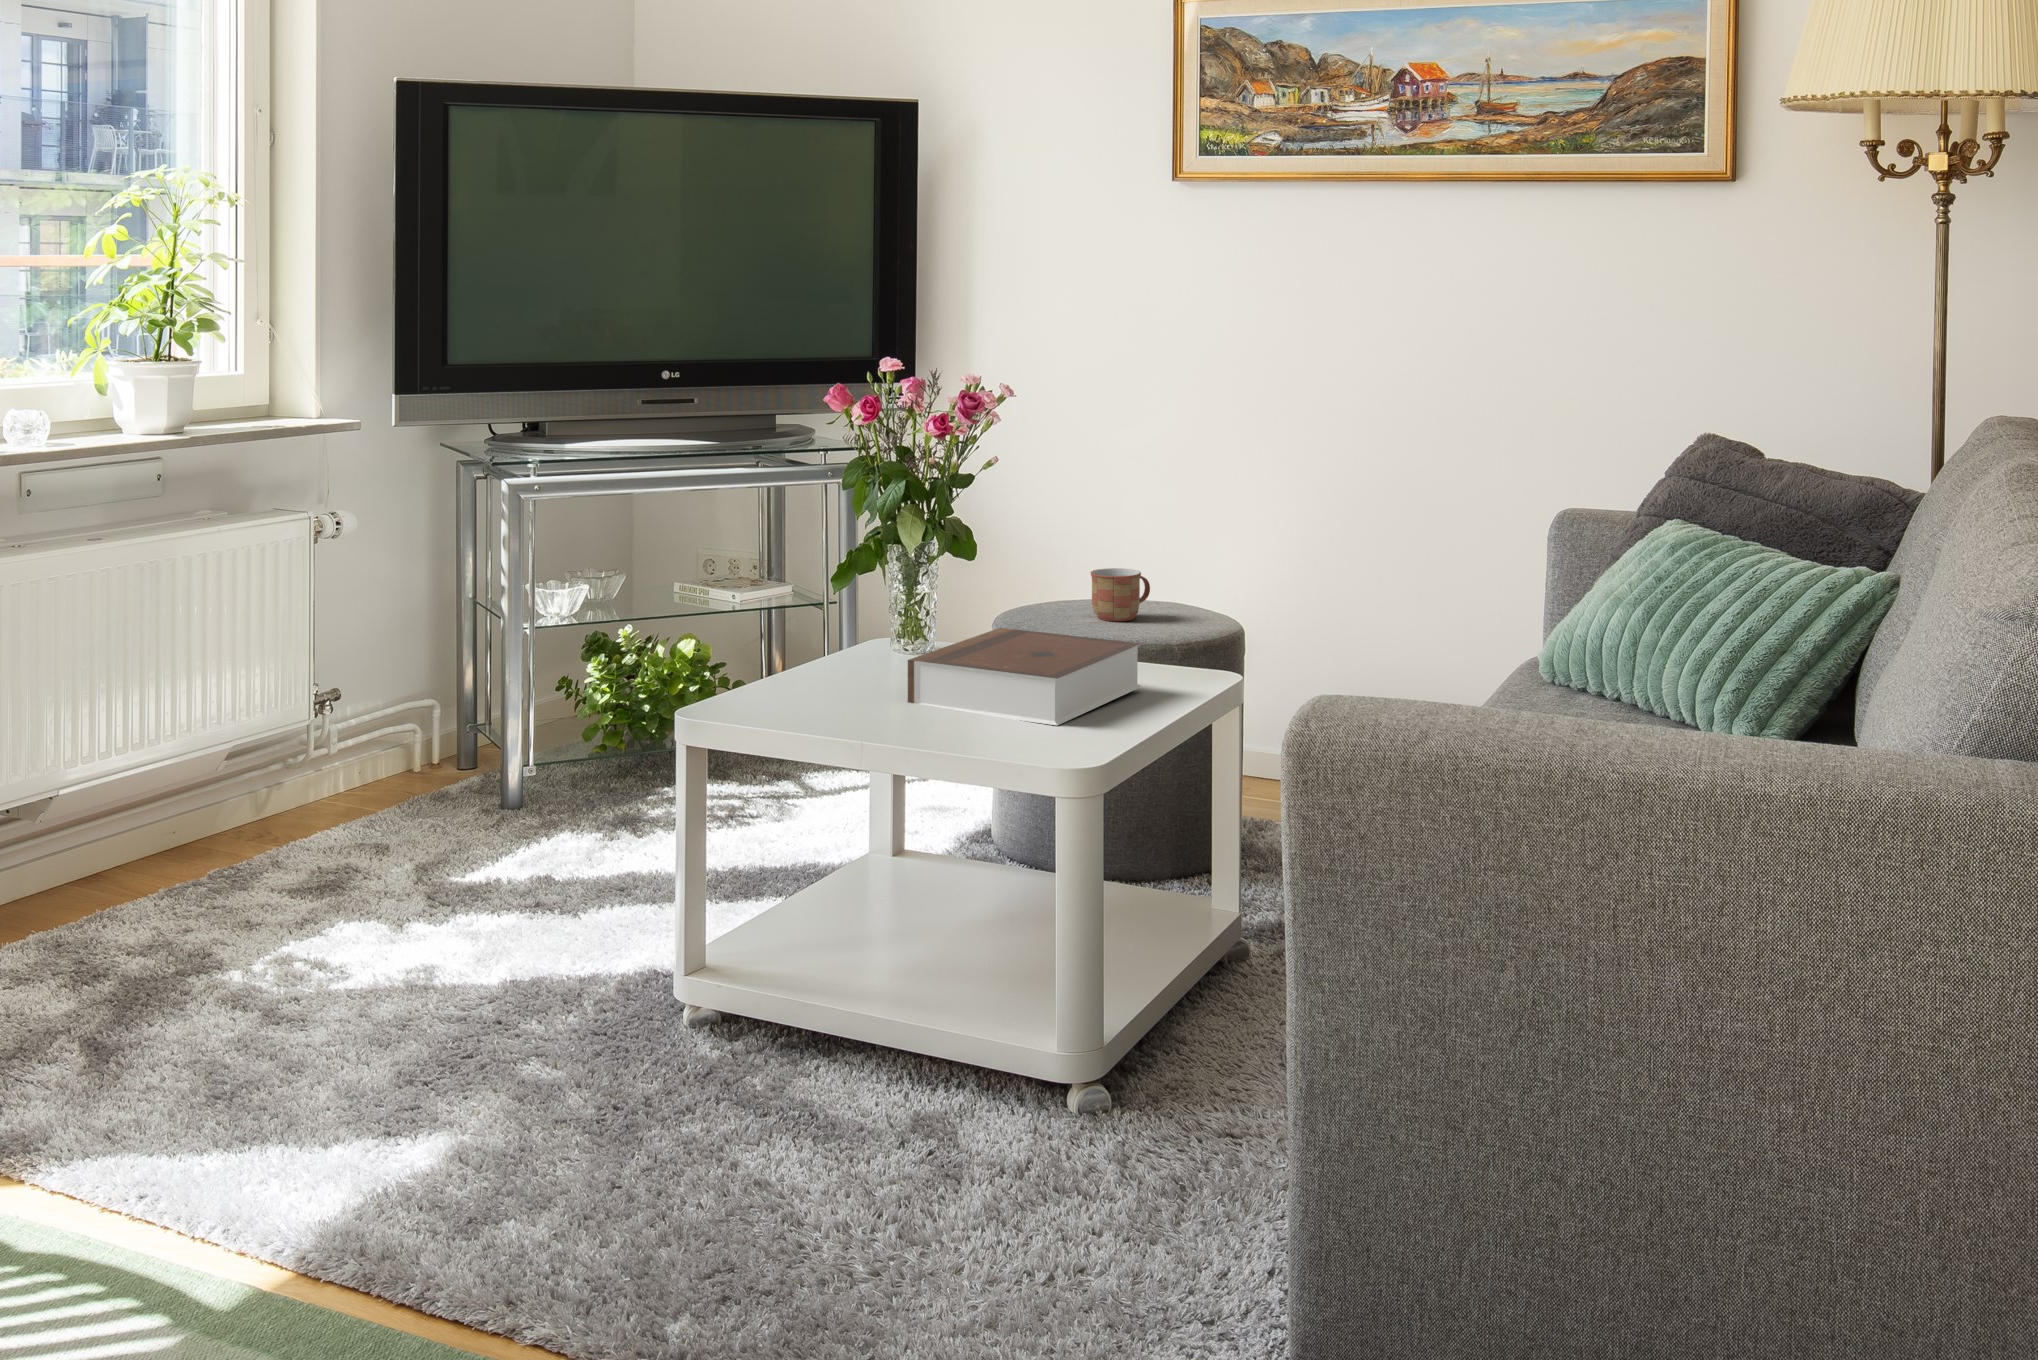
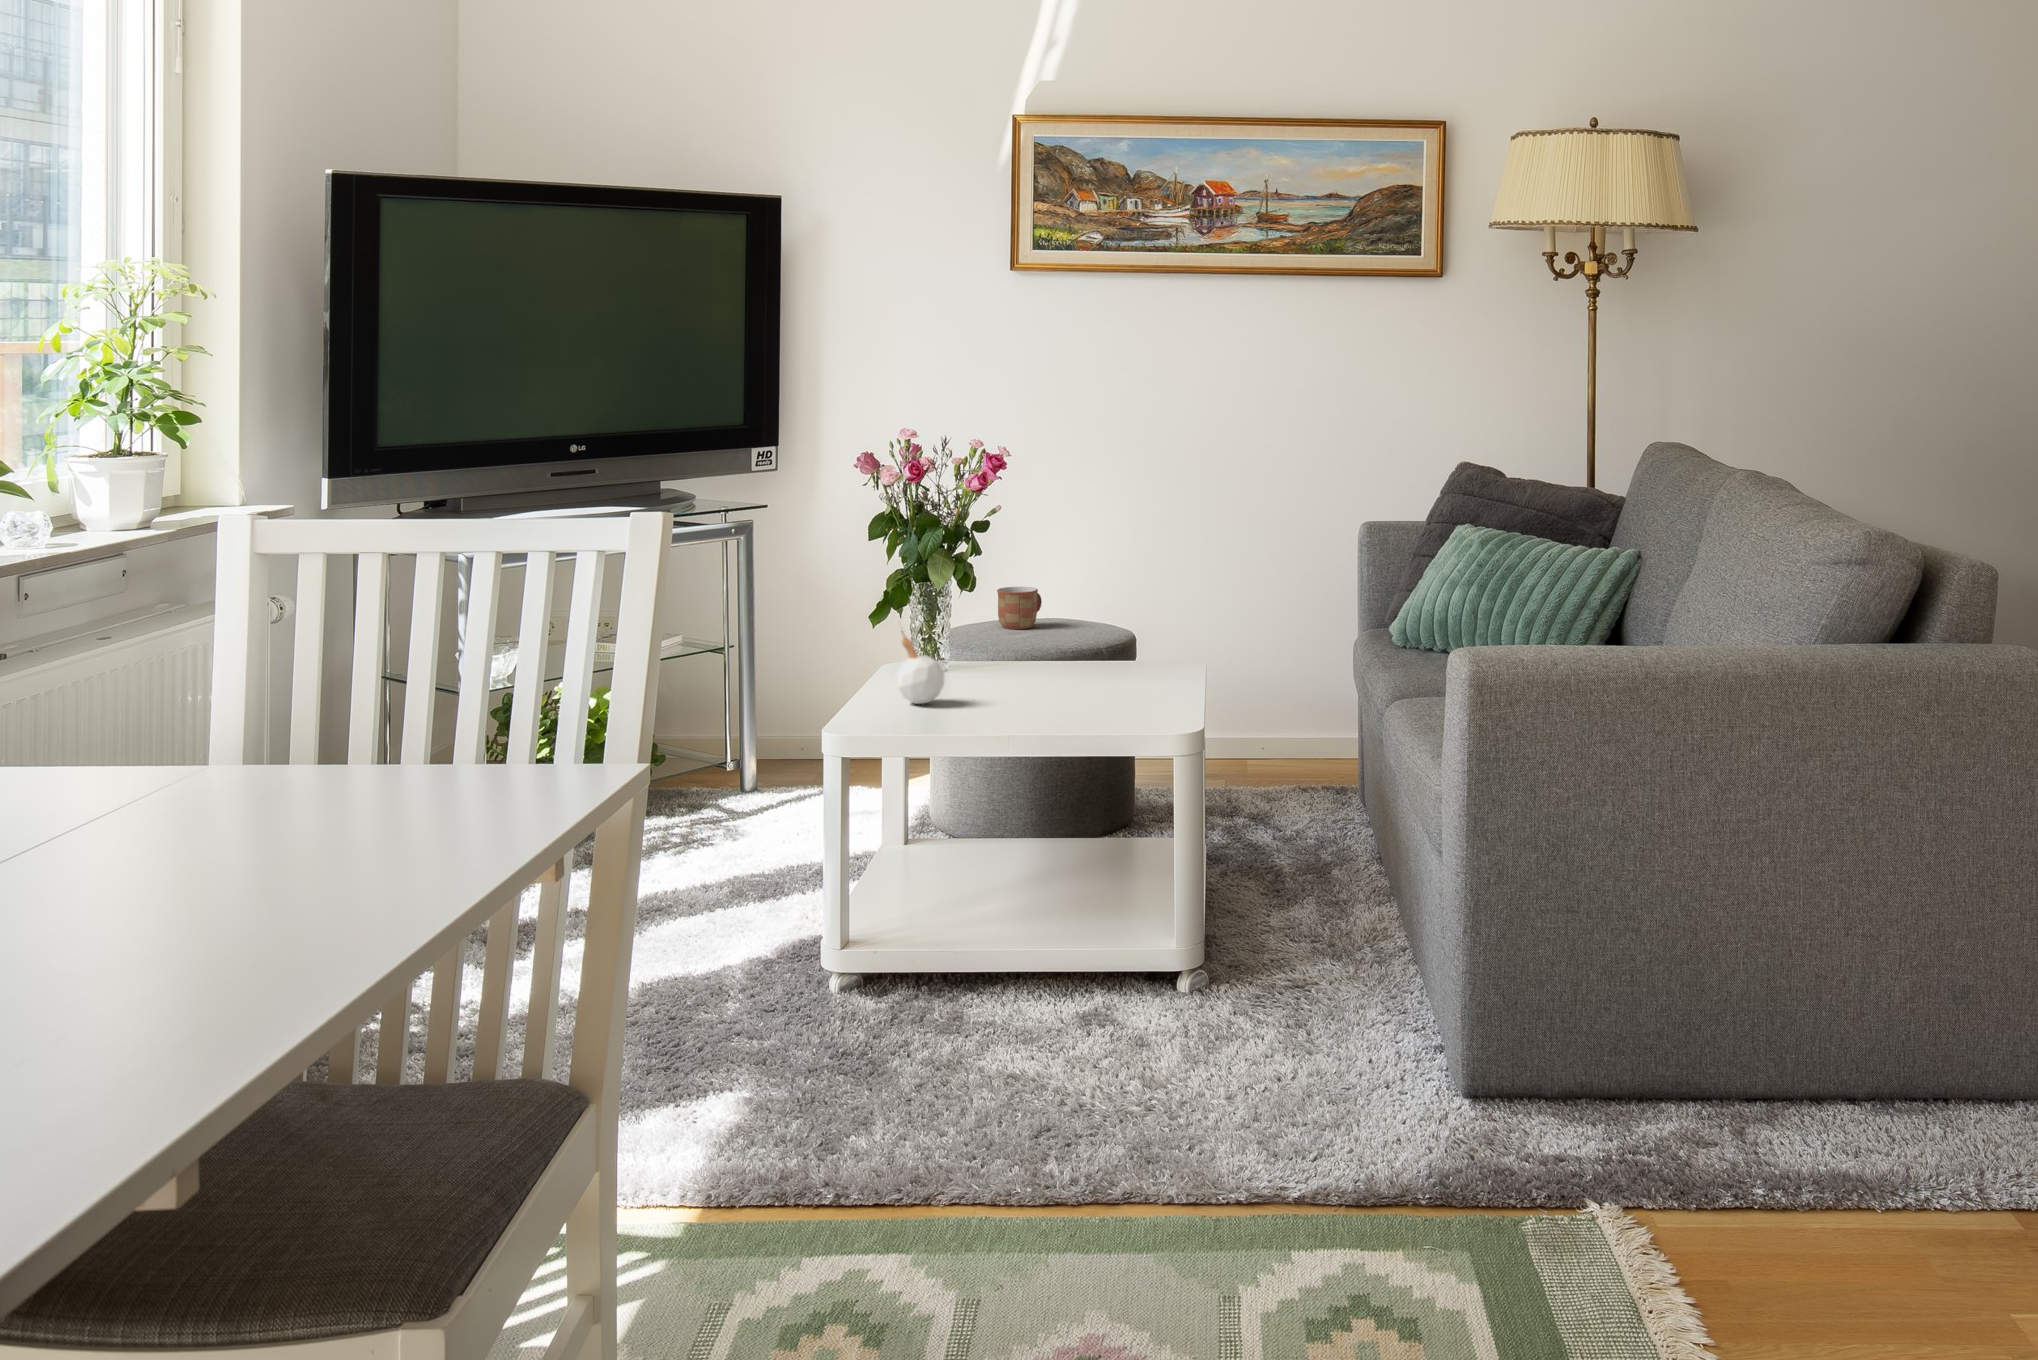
candle: none [837,612,895,716] -> present [897,631,944,704]
book: present [908,628,1141,725] -> none [939,632,1103,700]

